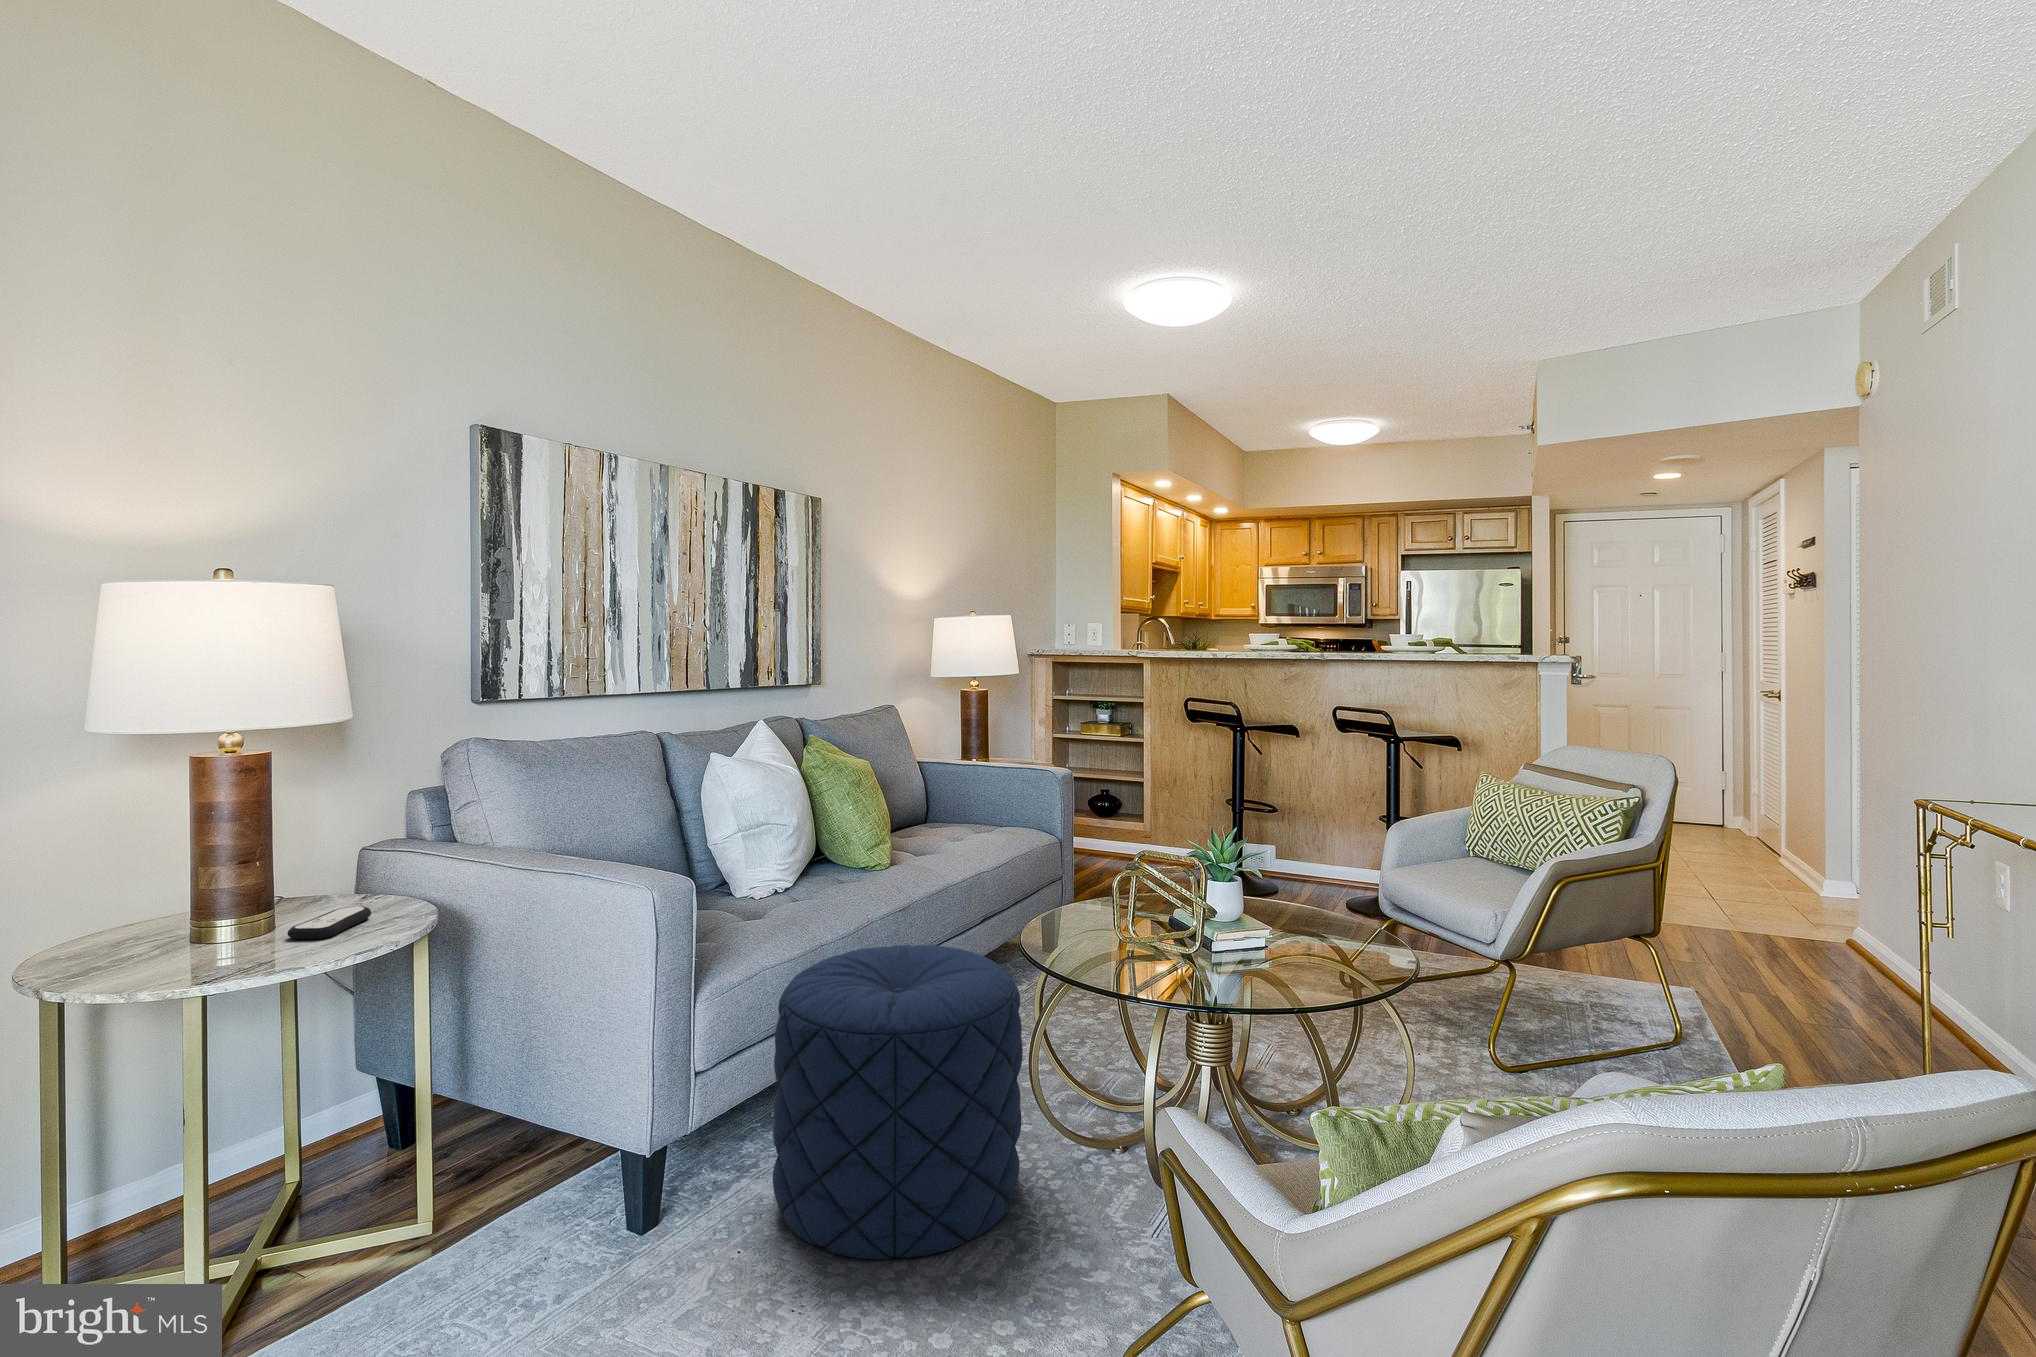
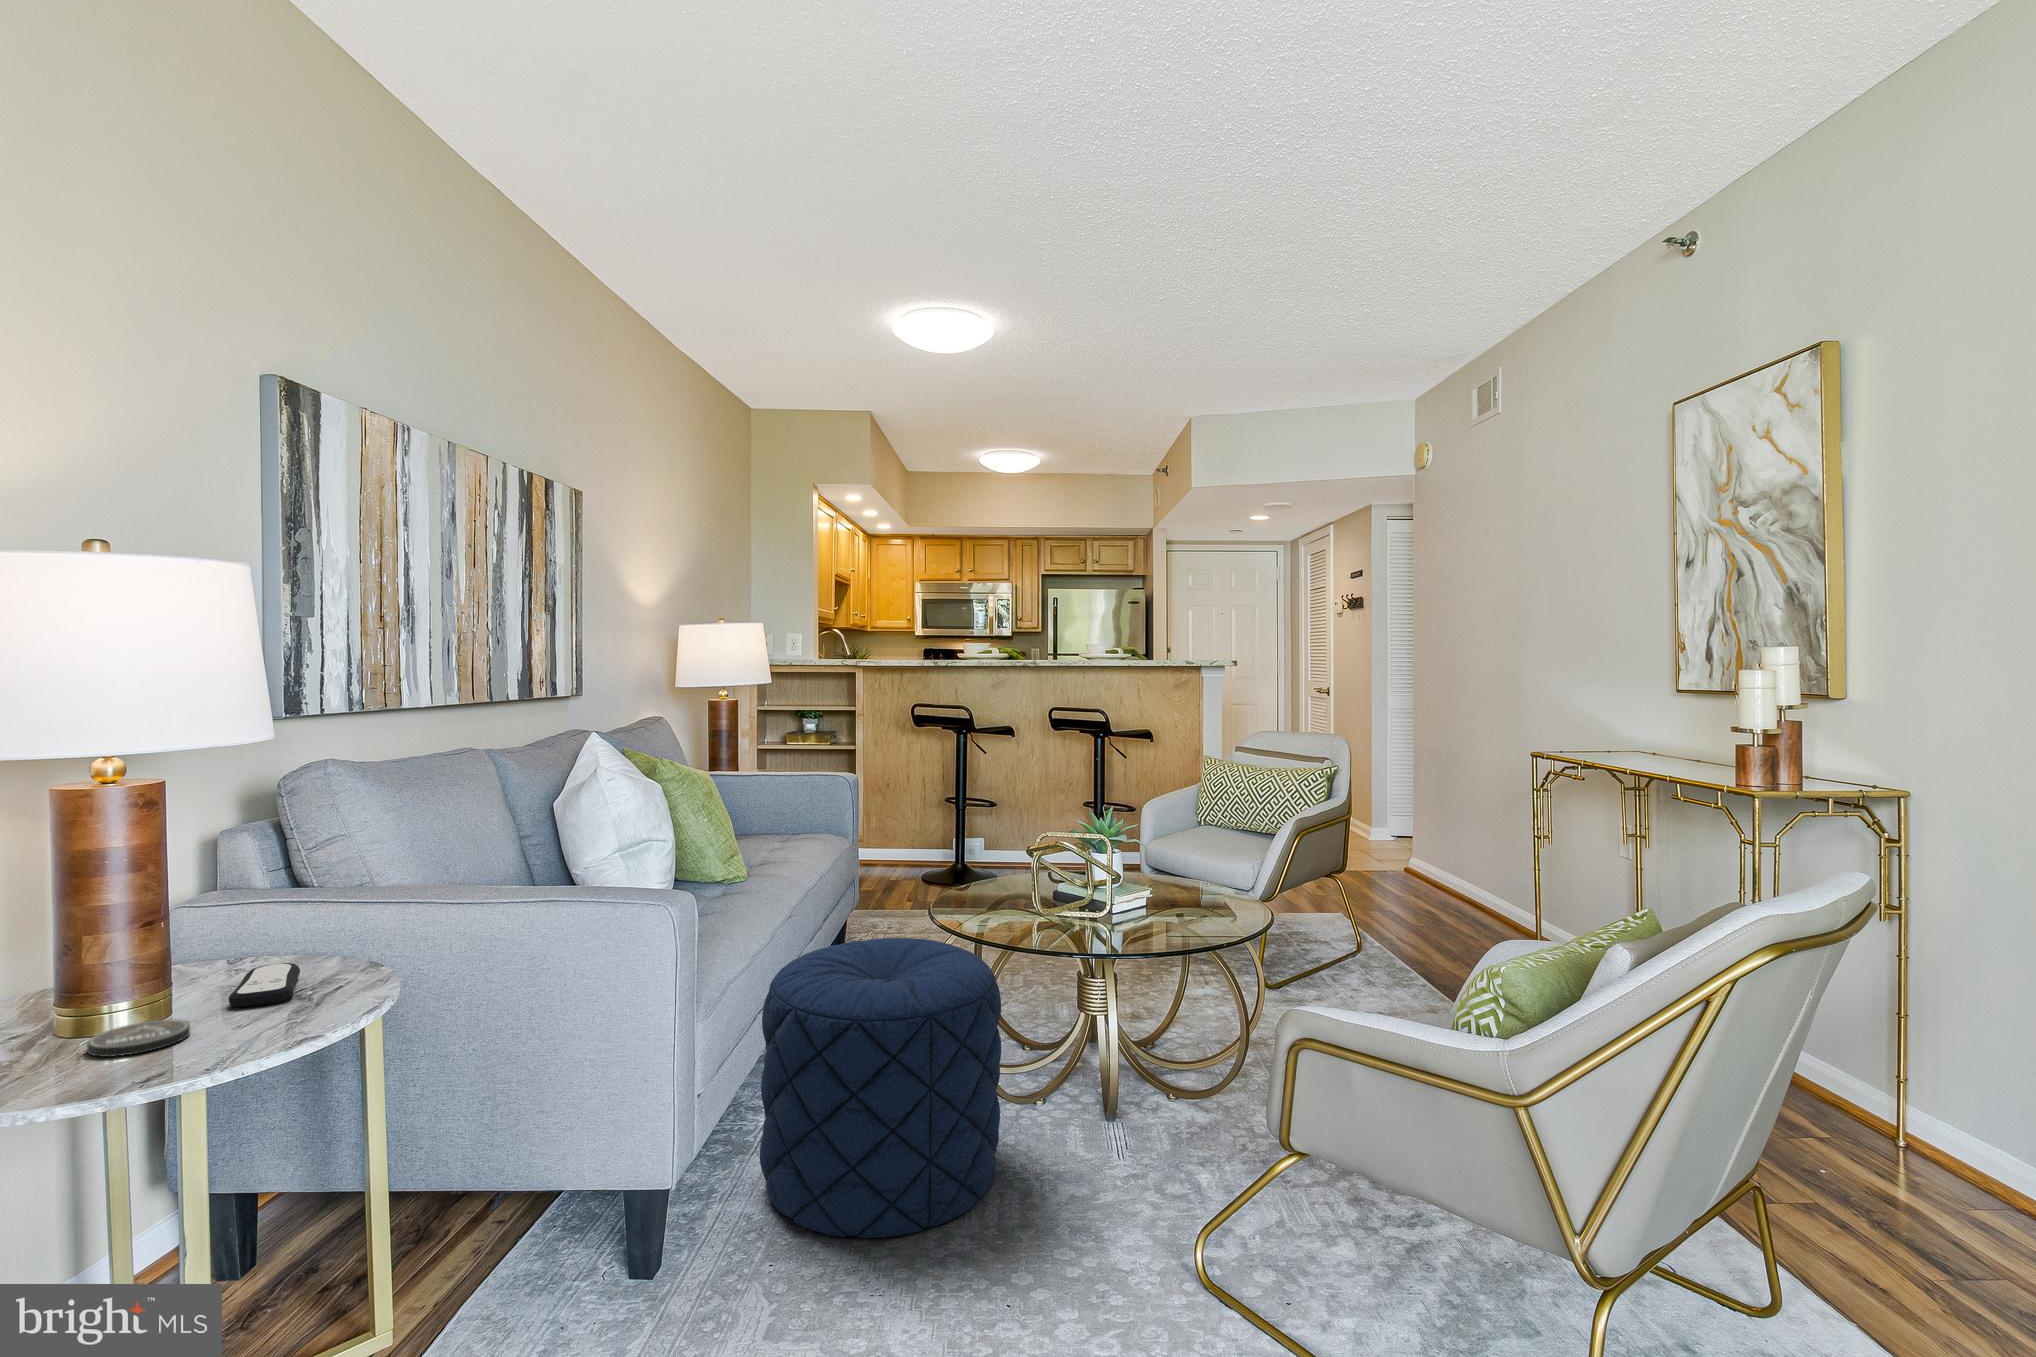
coaster: none [157,942,235,967] -> present [87,1019,190,1057]

